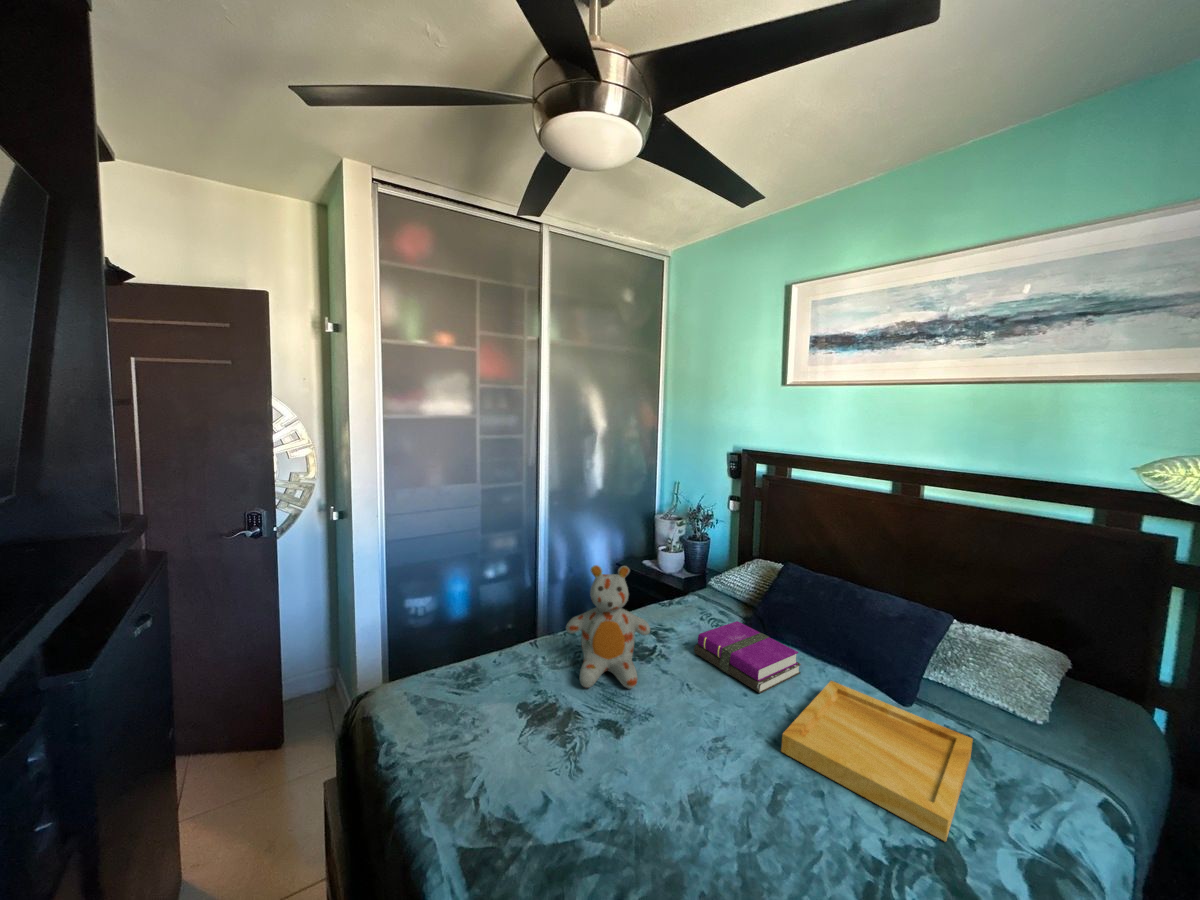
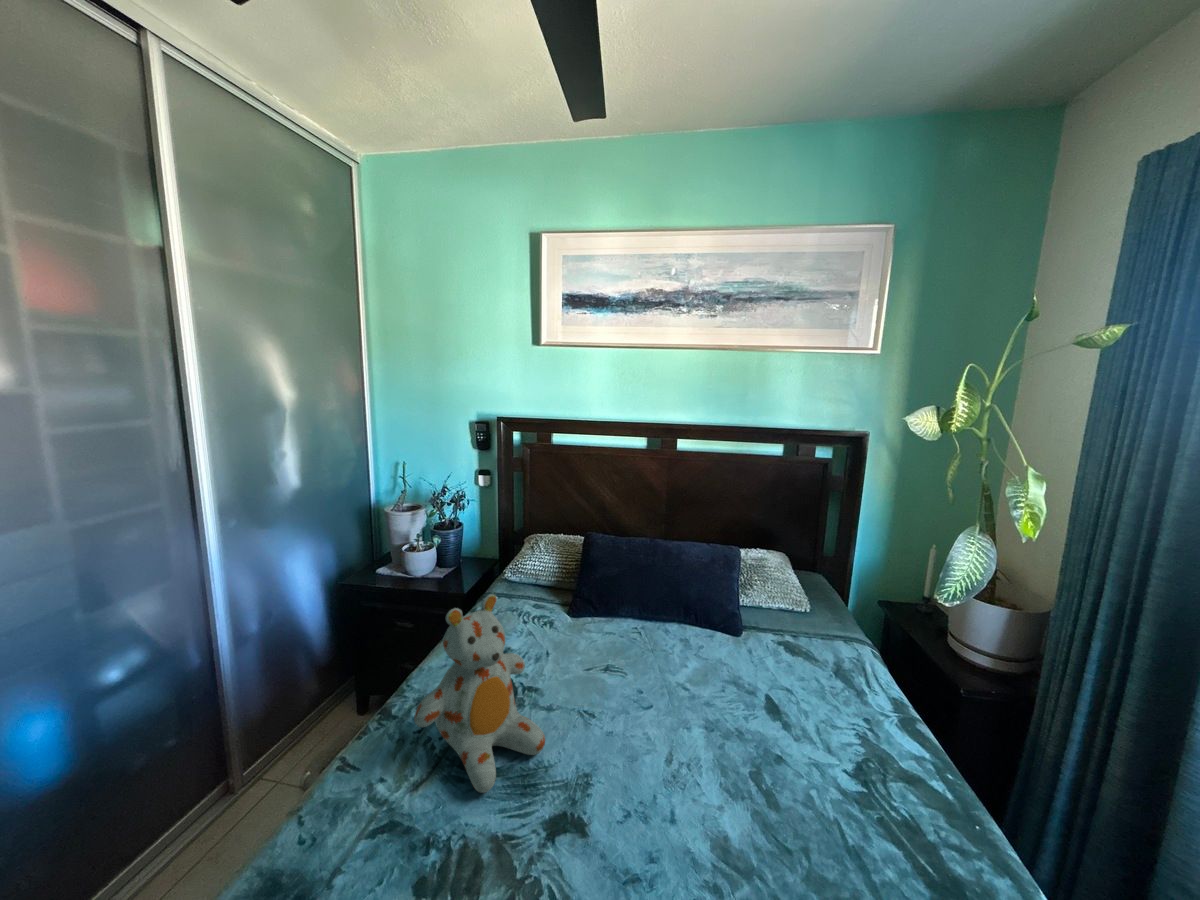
notebook: present [694,621,801,693] -> none [555,607,652,674]
tray: present [781,681,973,841] -> none [688,630,857,725]

